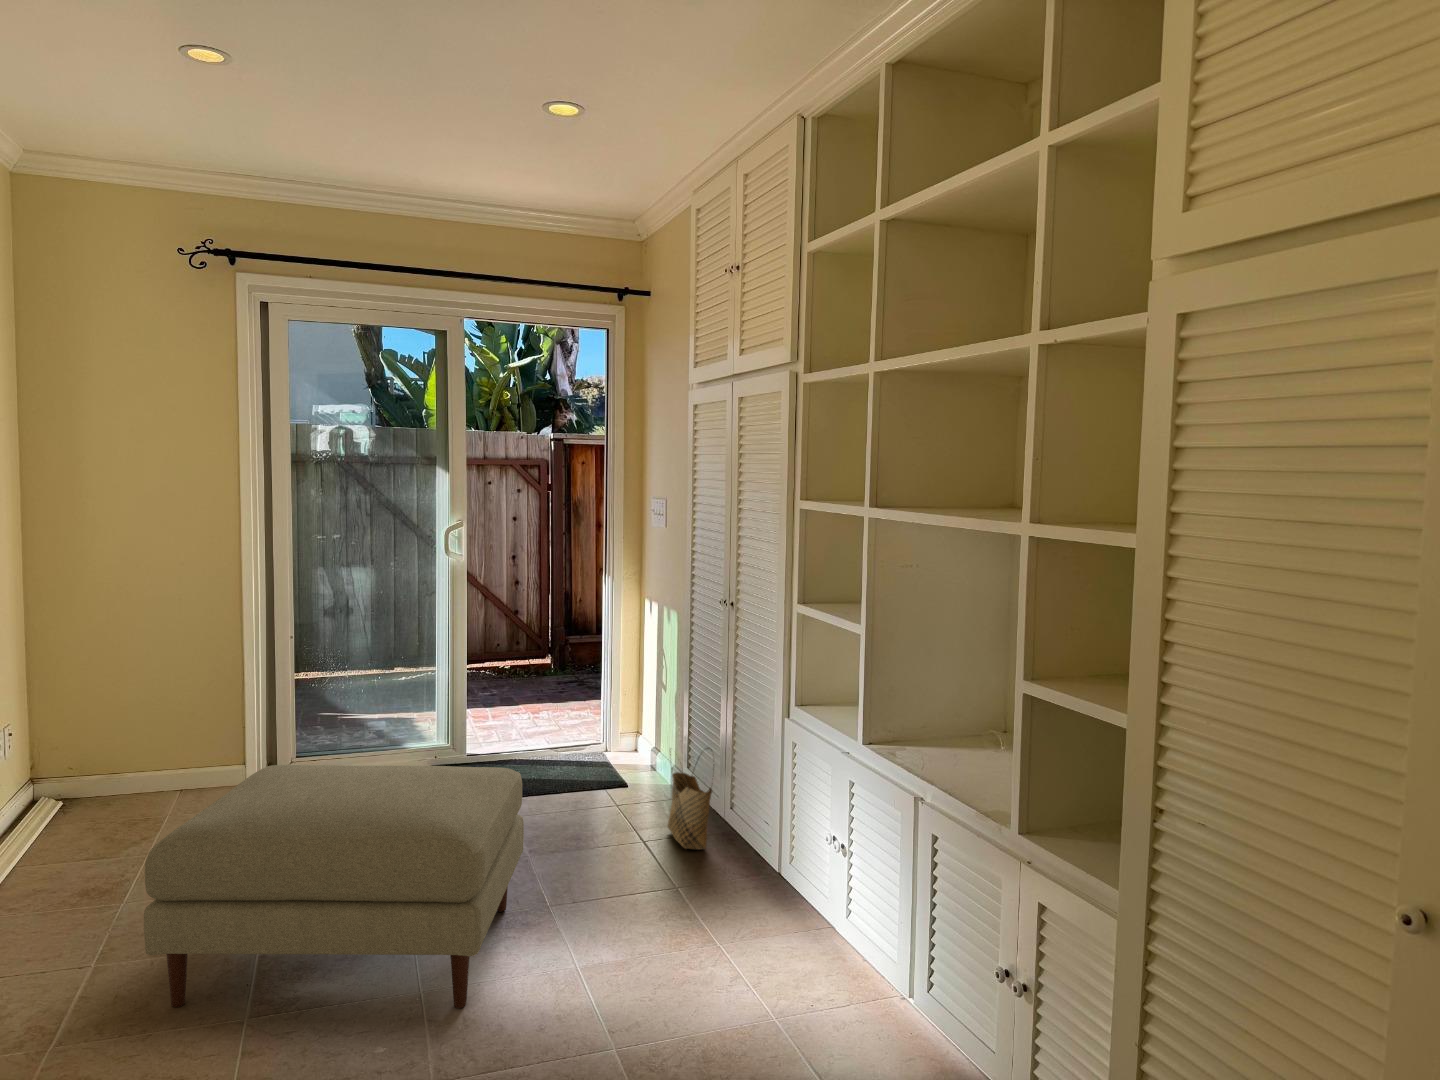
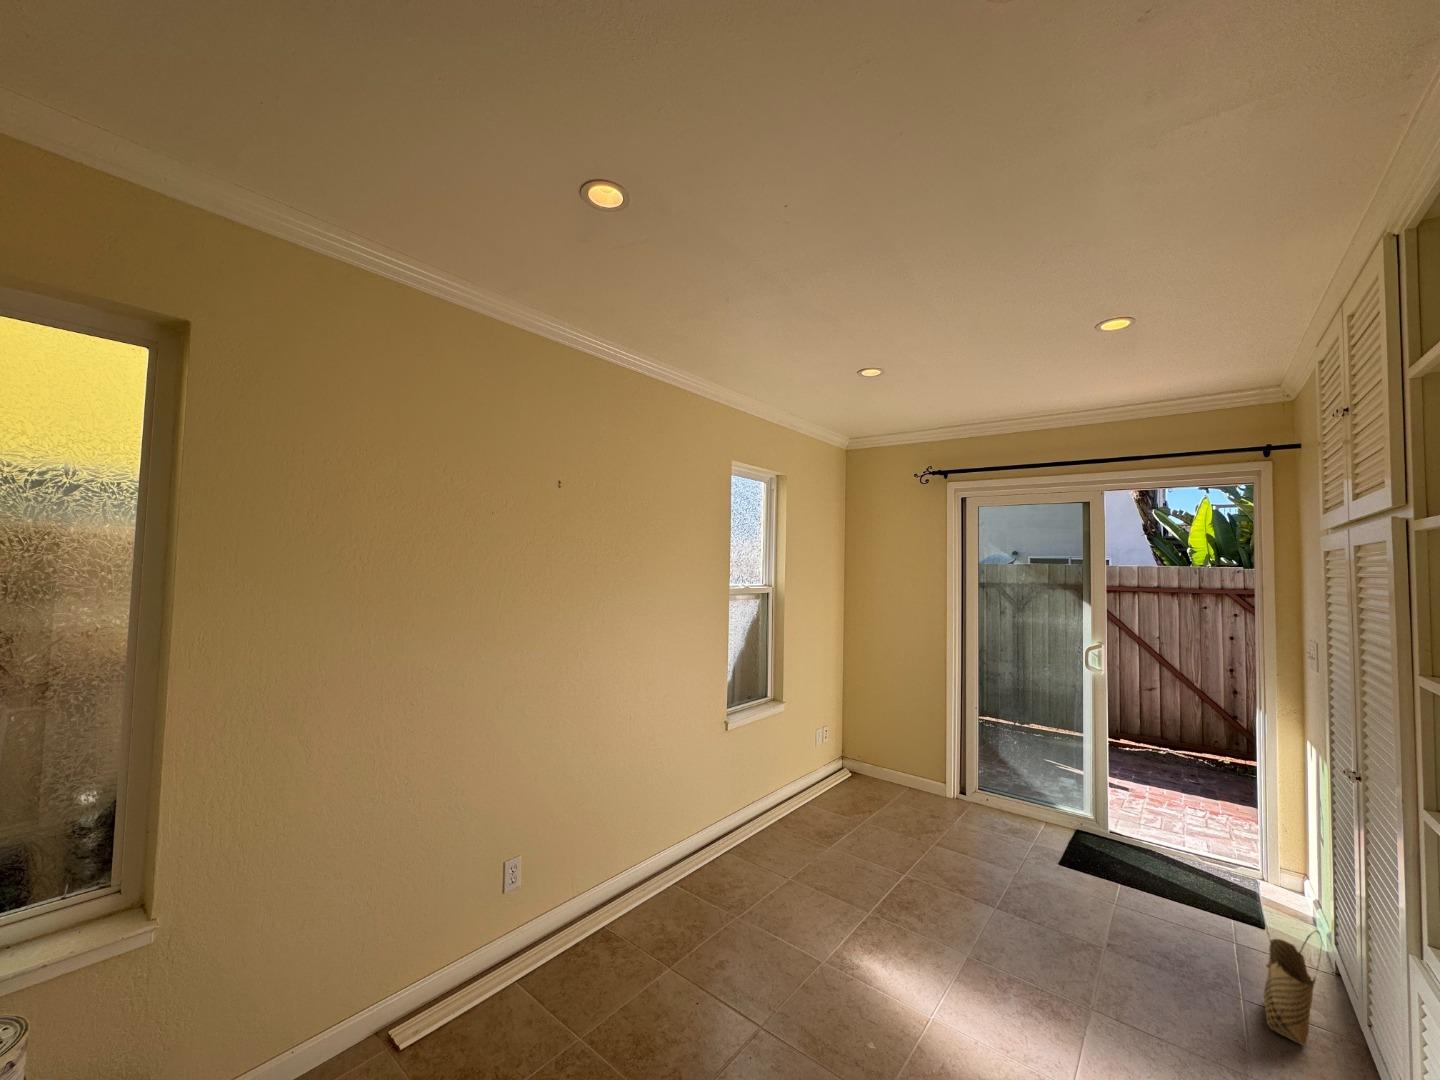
ottoman: present [144,765,524,1008] -> none [784,792,1051,1035]

